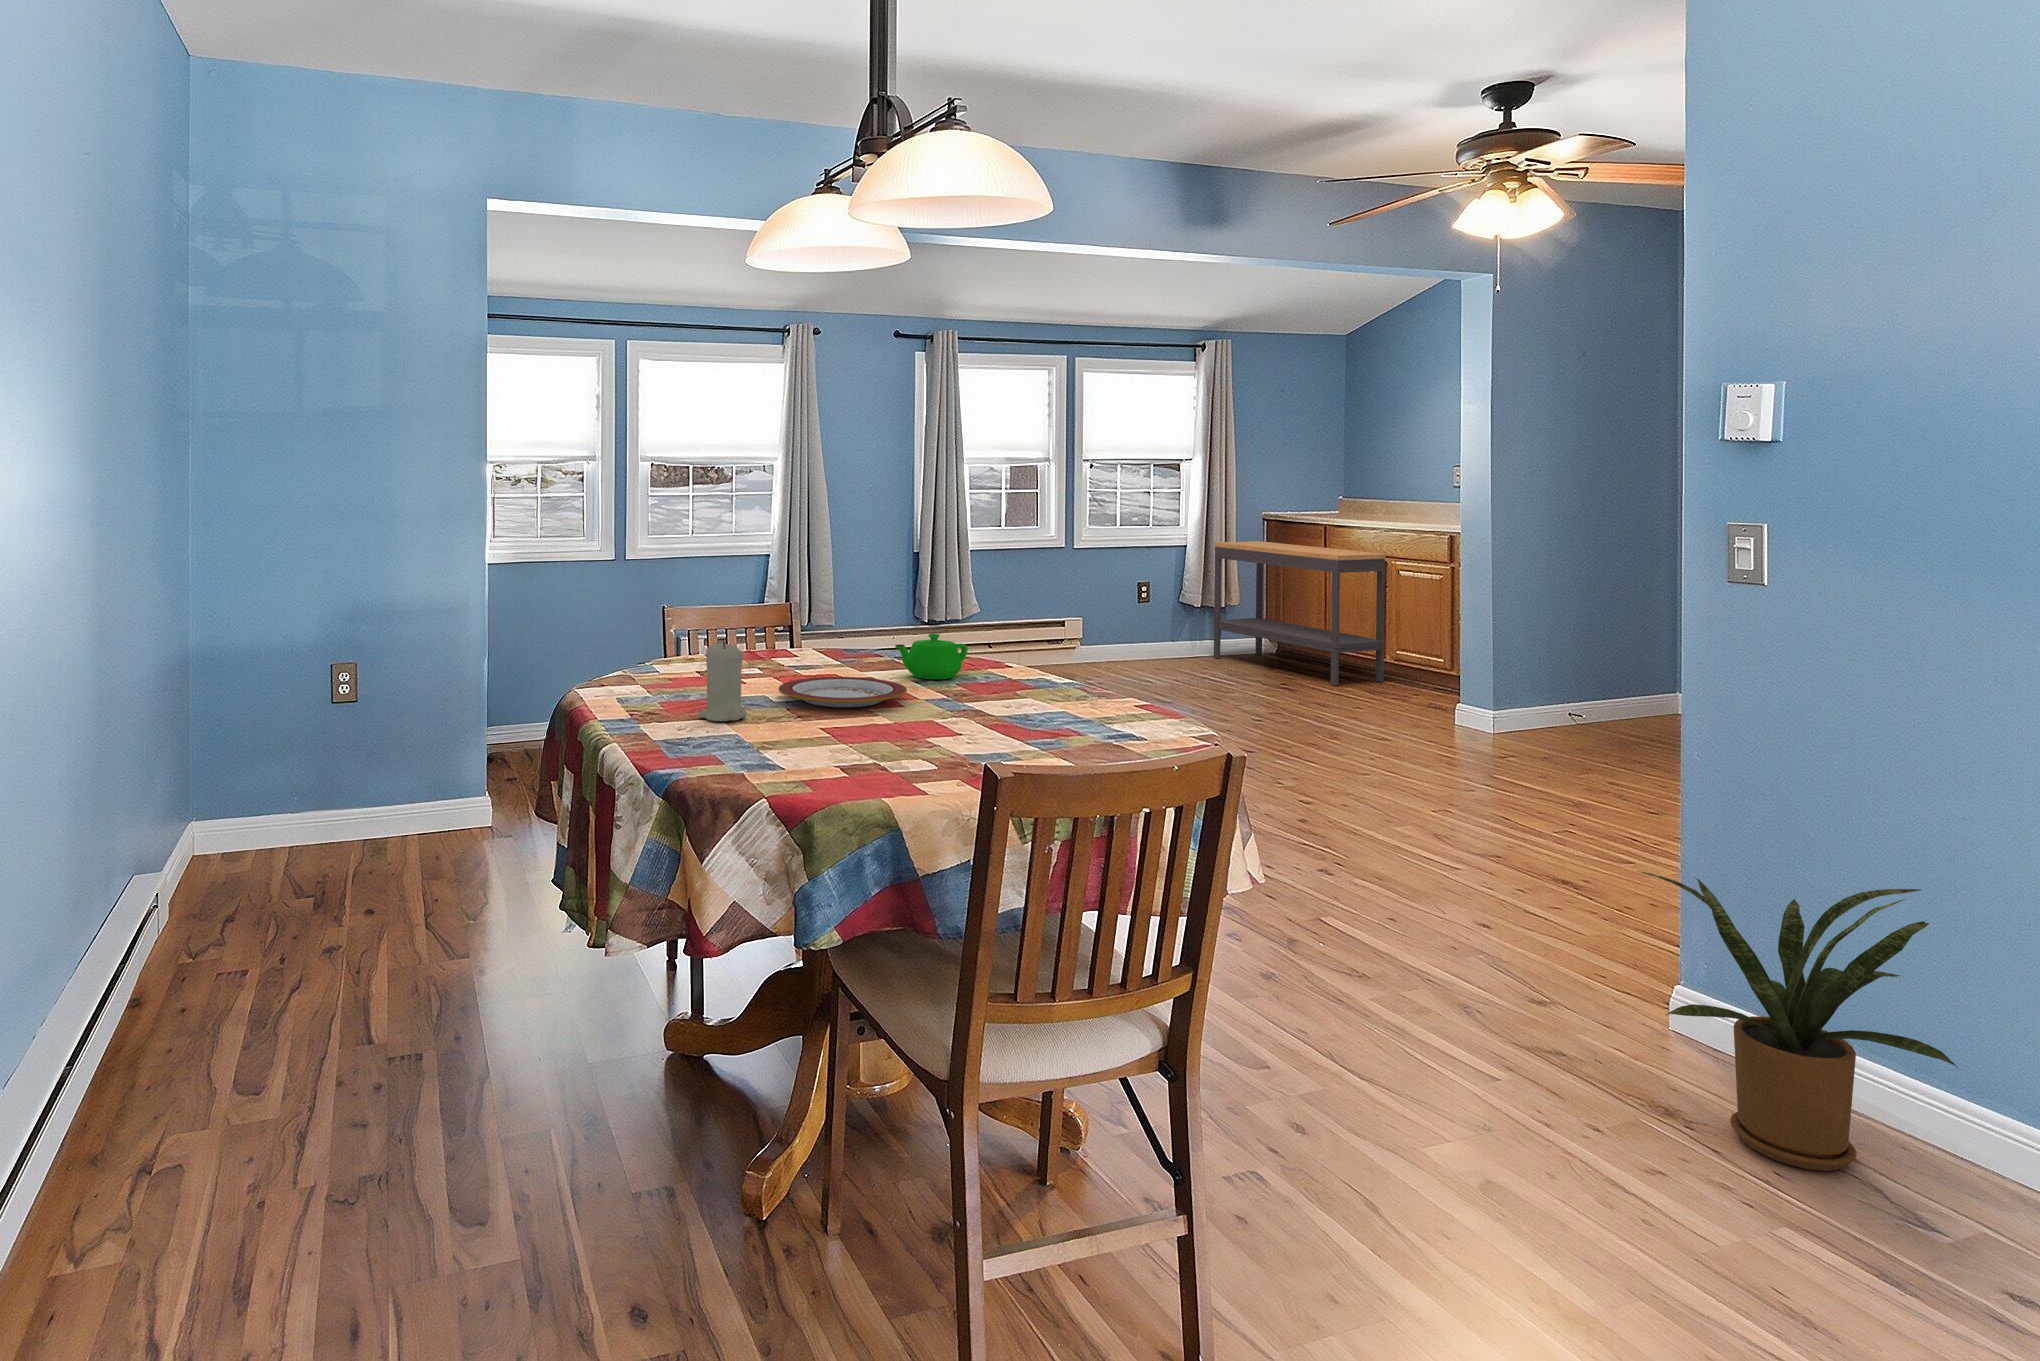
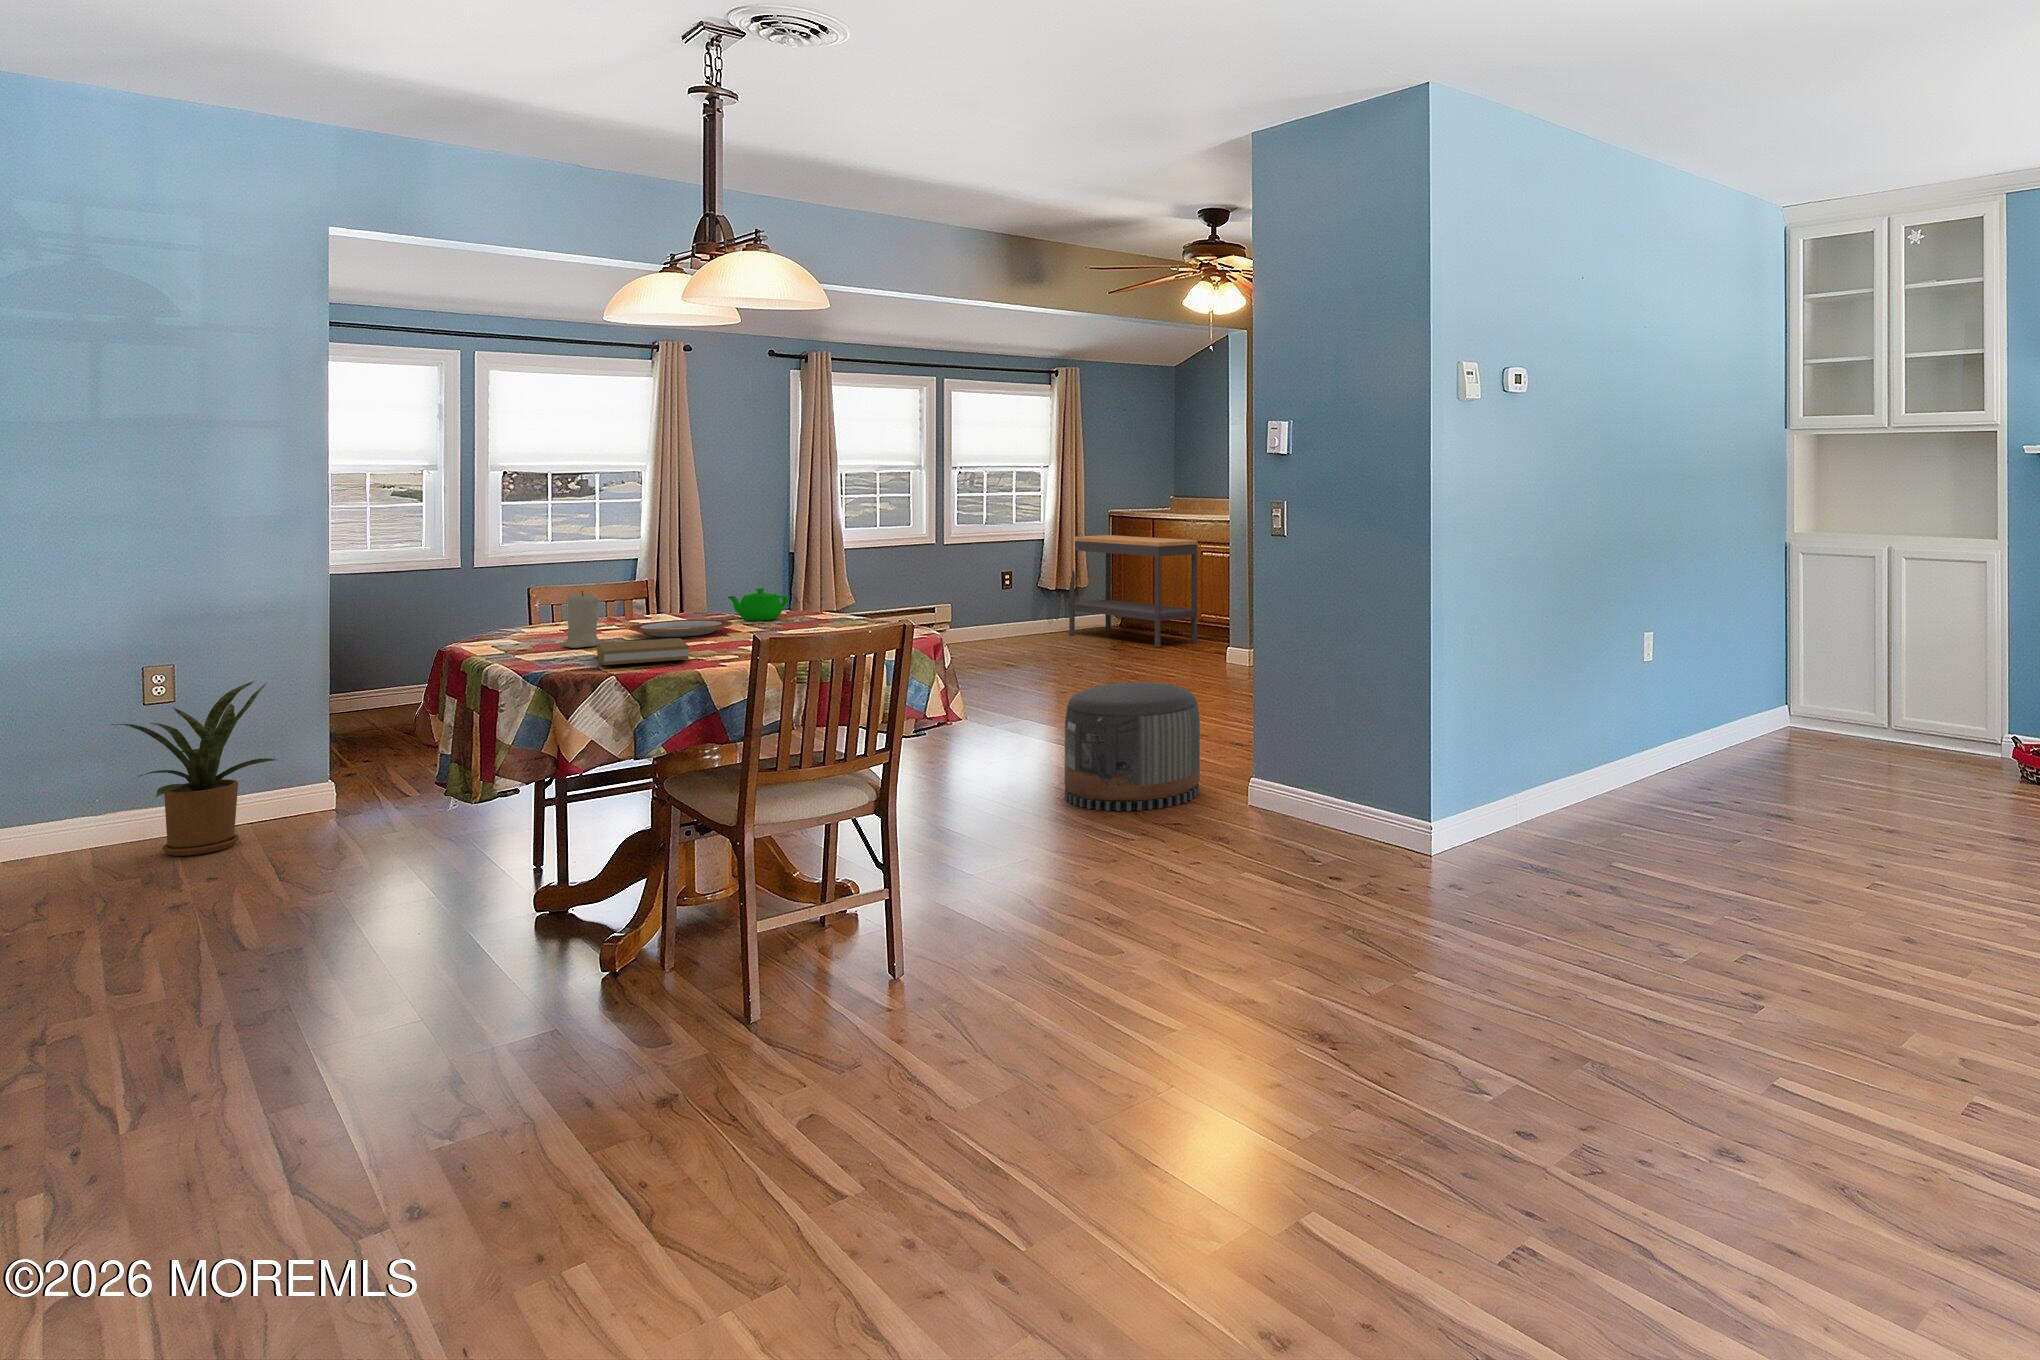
book: none [743,724,868,774] -> present [597,638,689,665]
pouf: none [1327,788,1547,1002] -> present [1065,682,1200,811]
house plant: present [1641,872,1958,1171] -> present [113,681,276,856]

